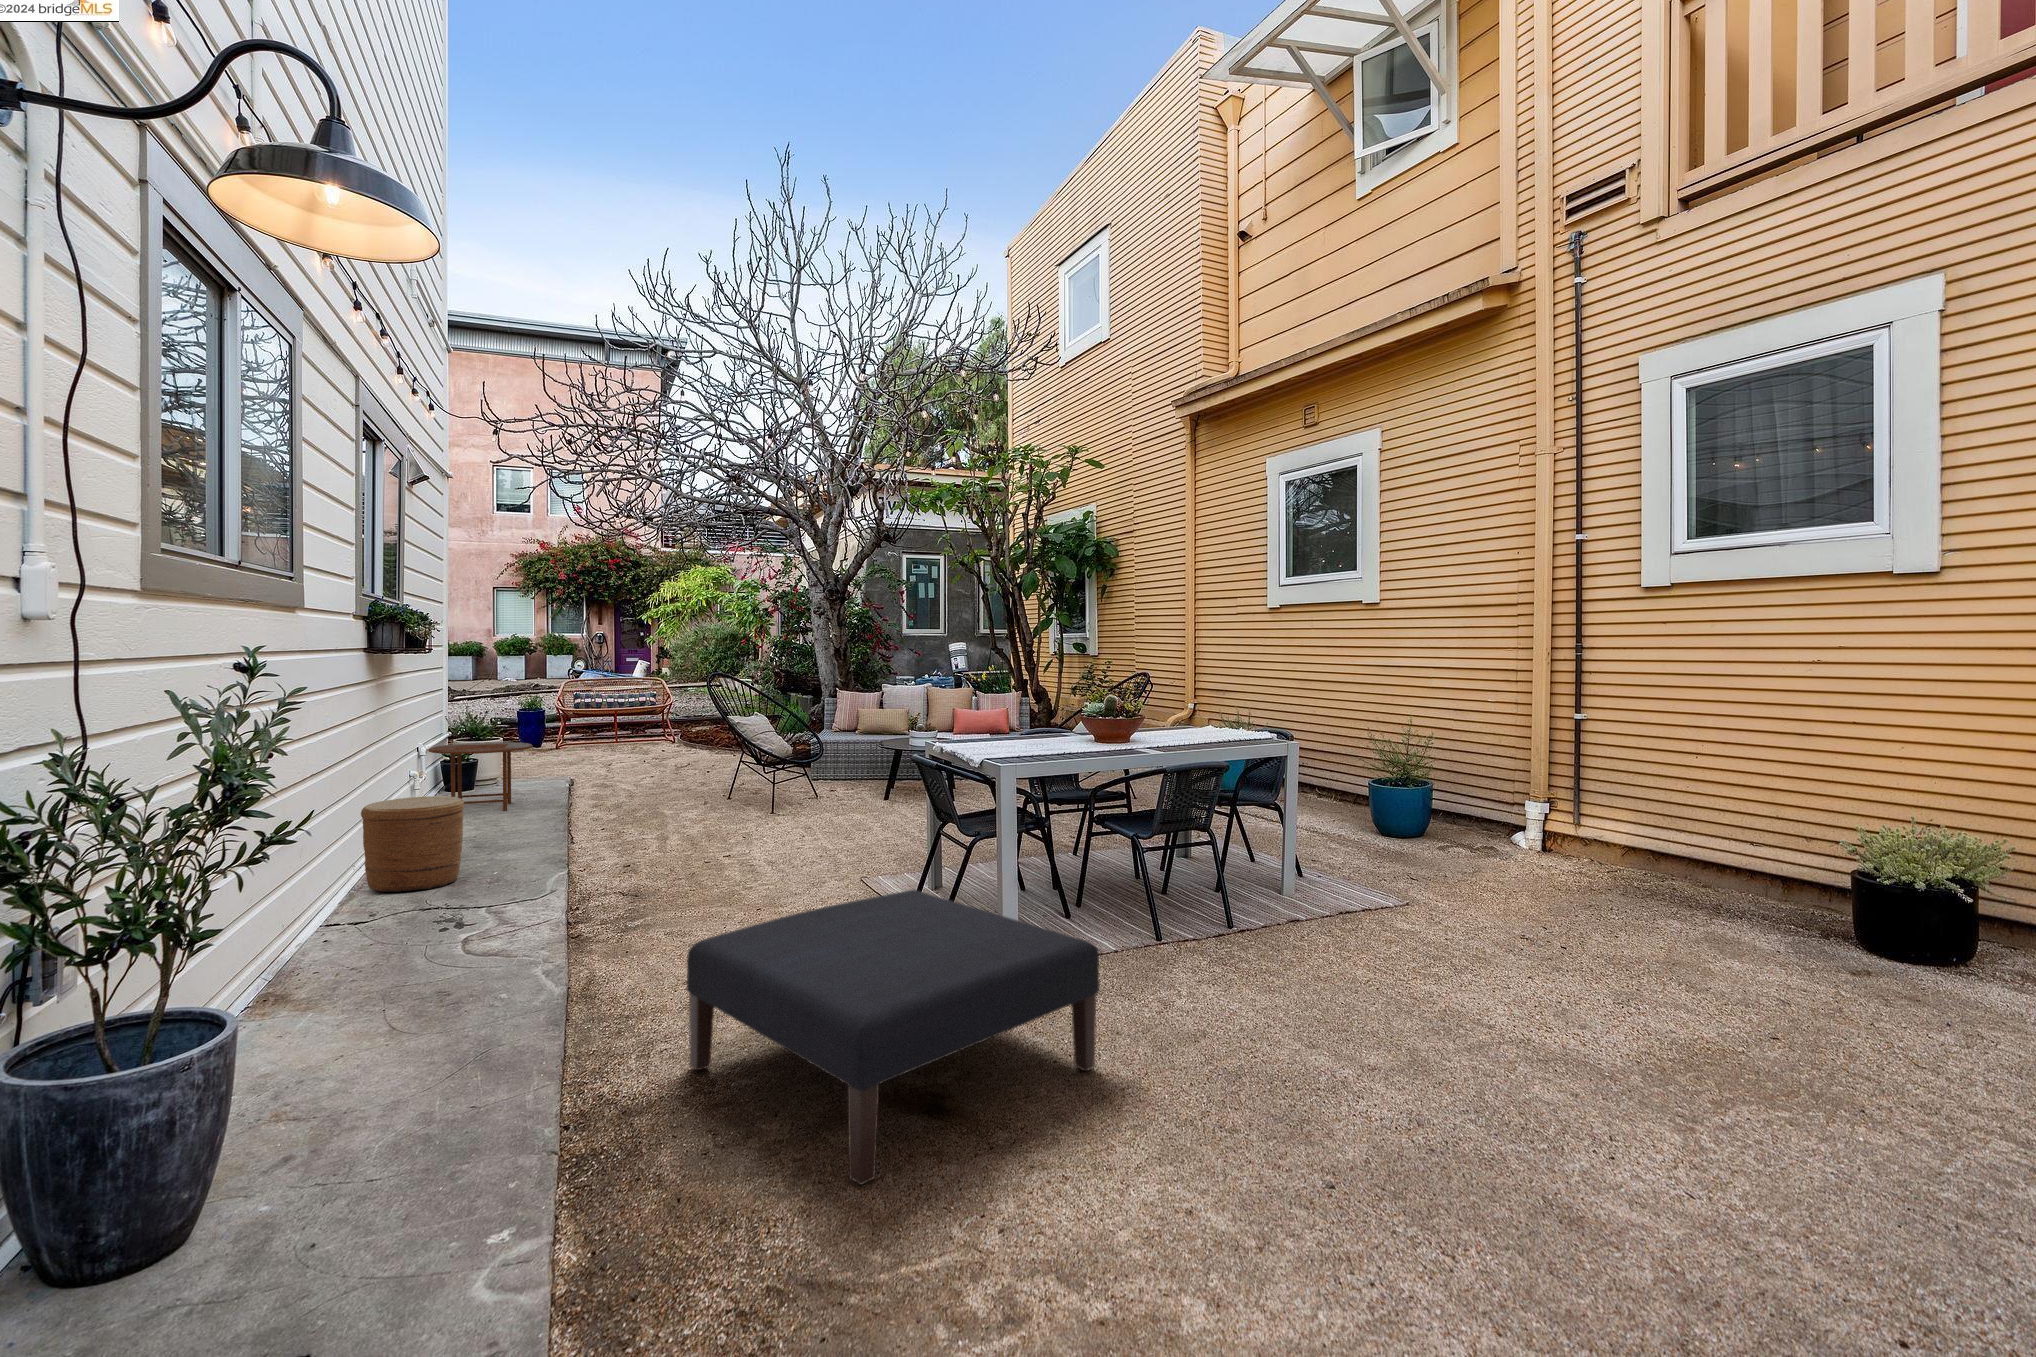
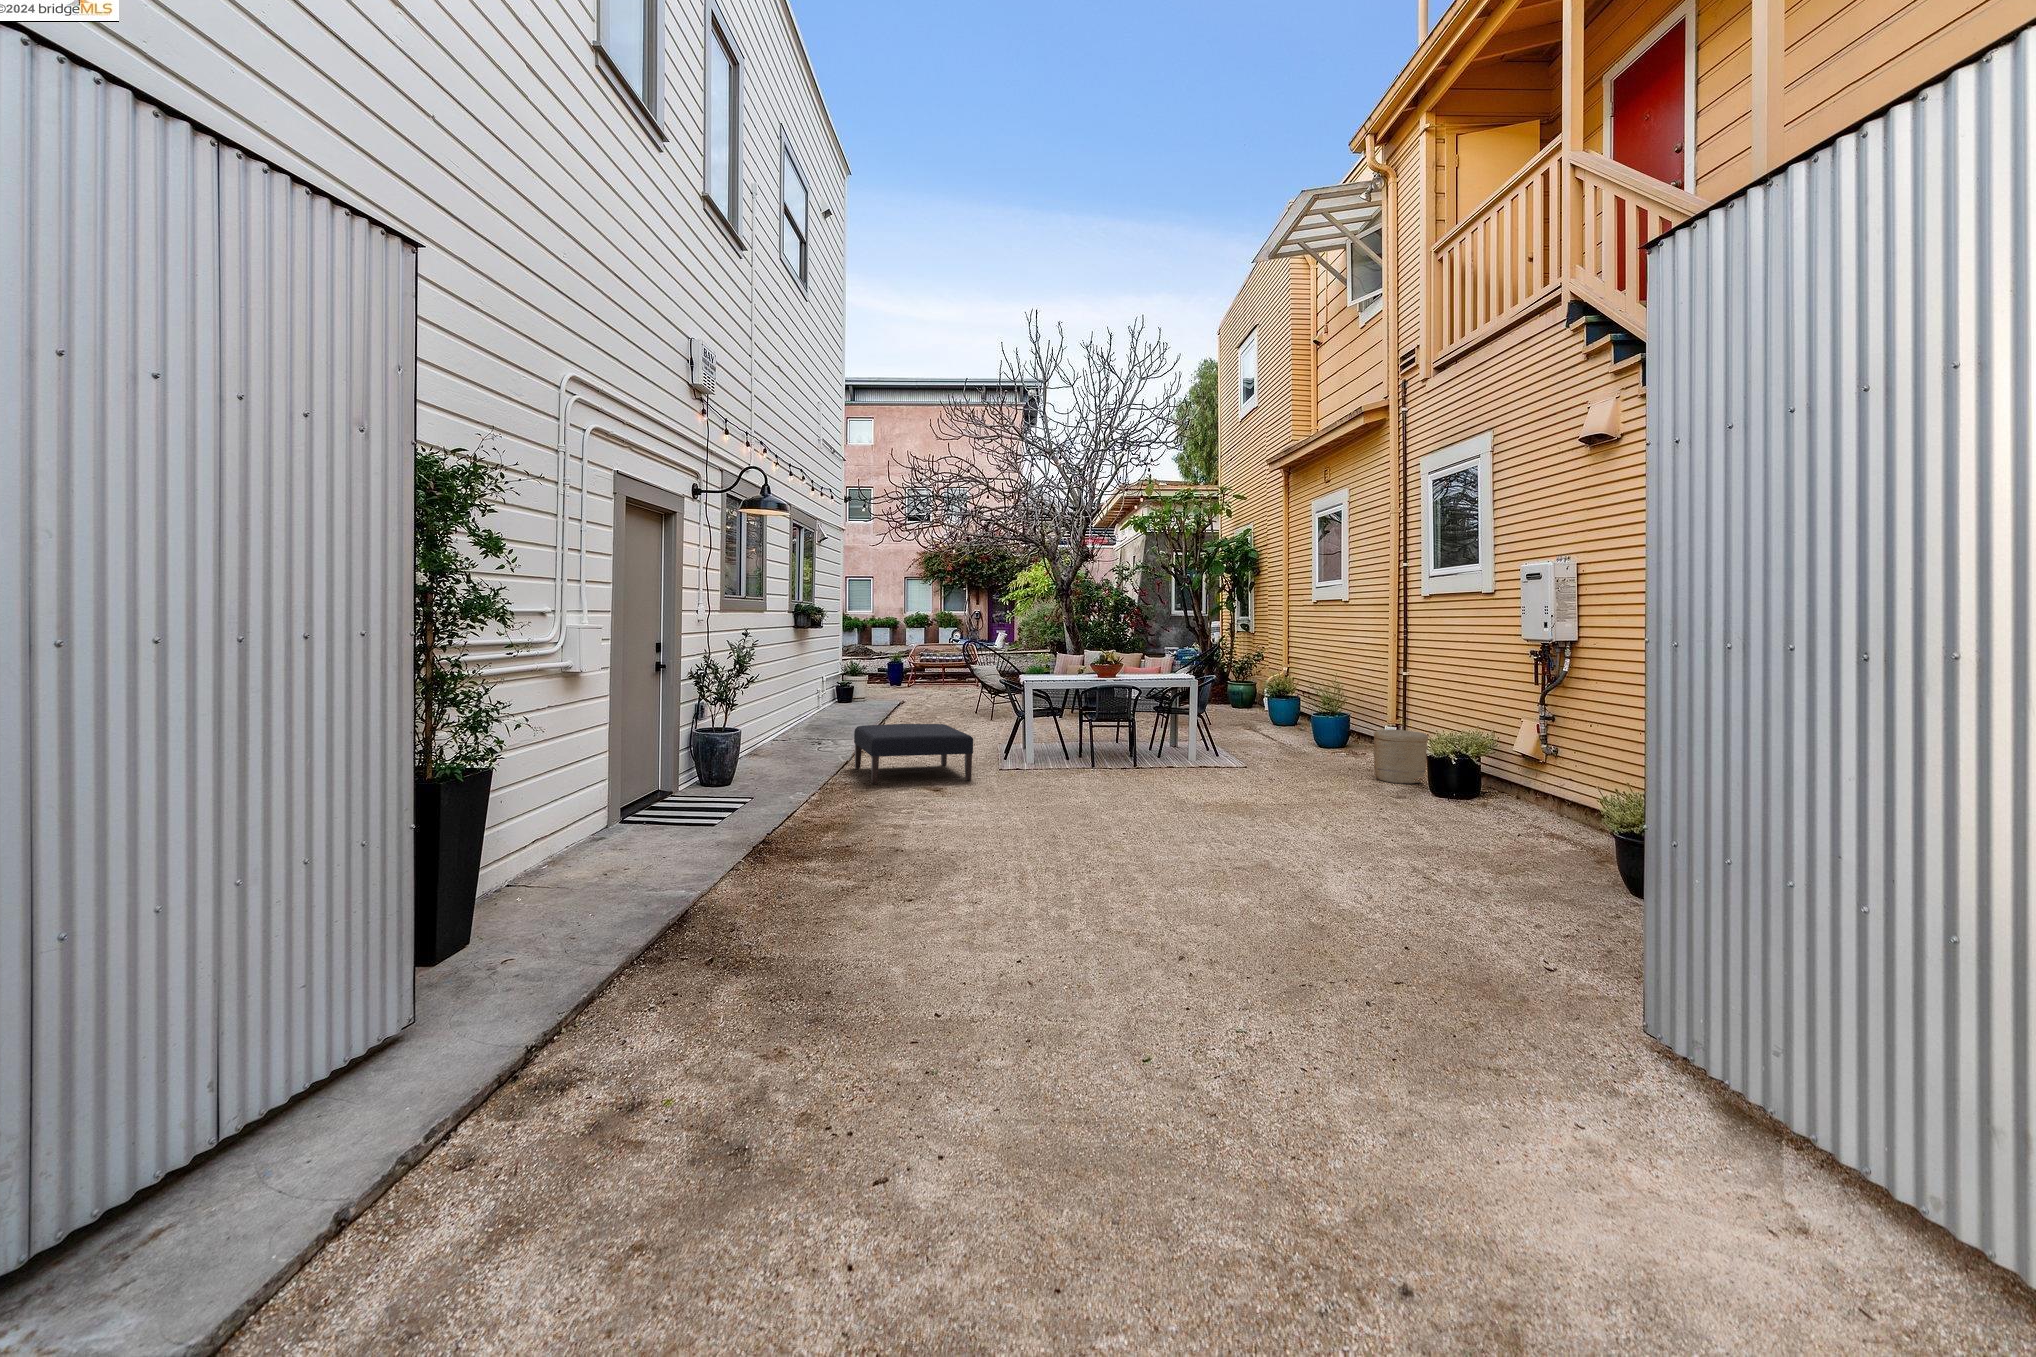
side table: present [429,742,533,811] -> none [829,675,877,710]
woven basket: present [361,796,464,892] -> present [1374,730,1428,784]

